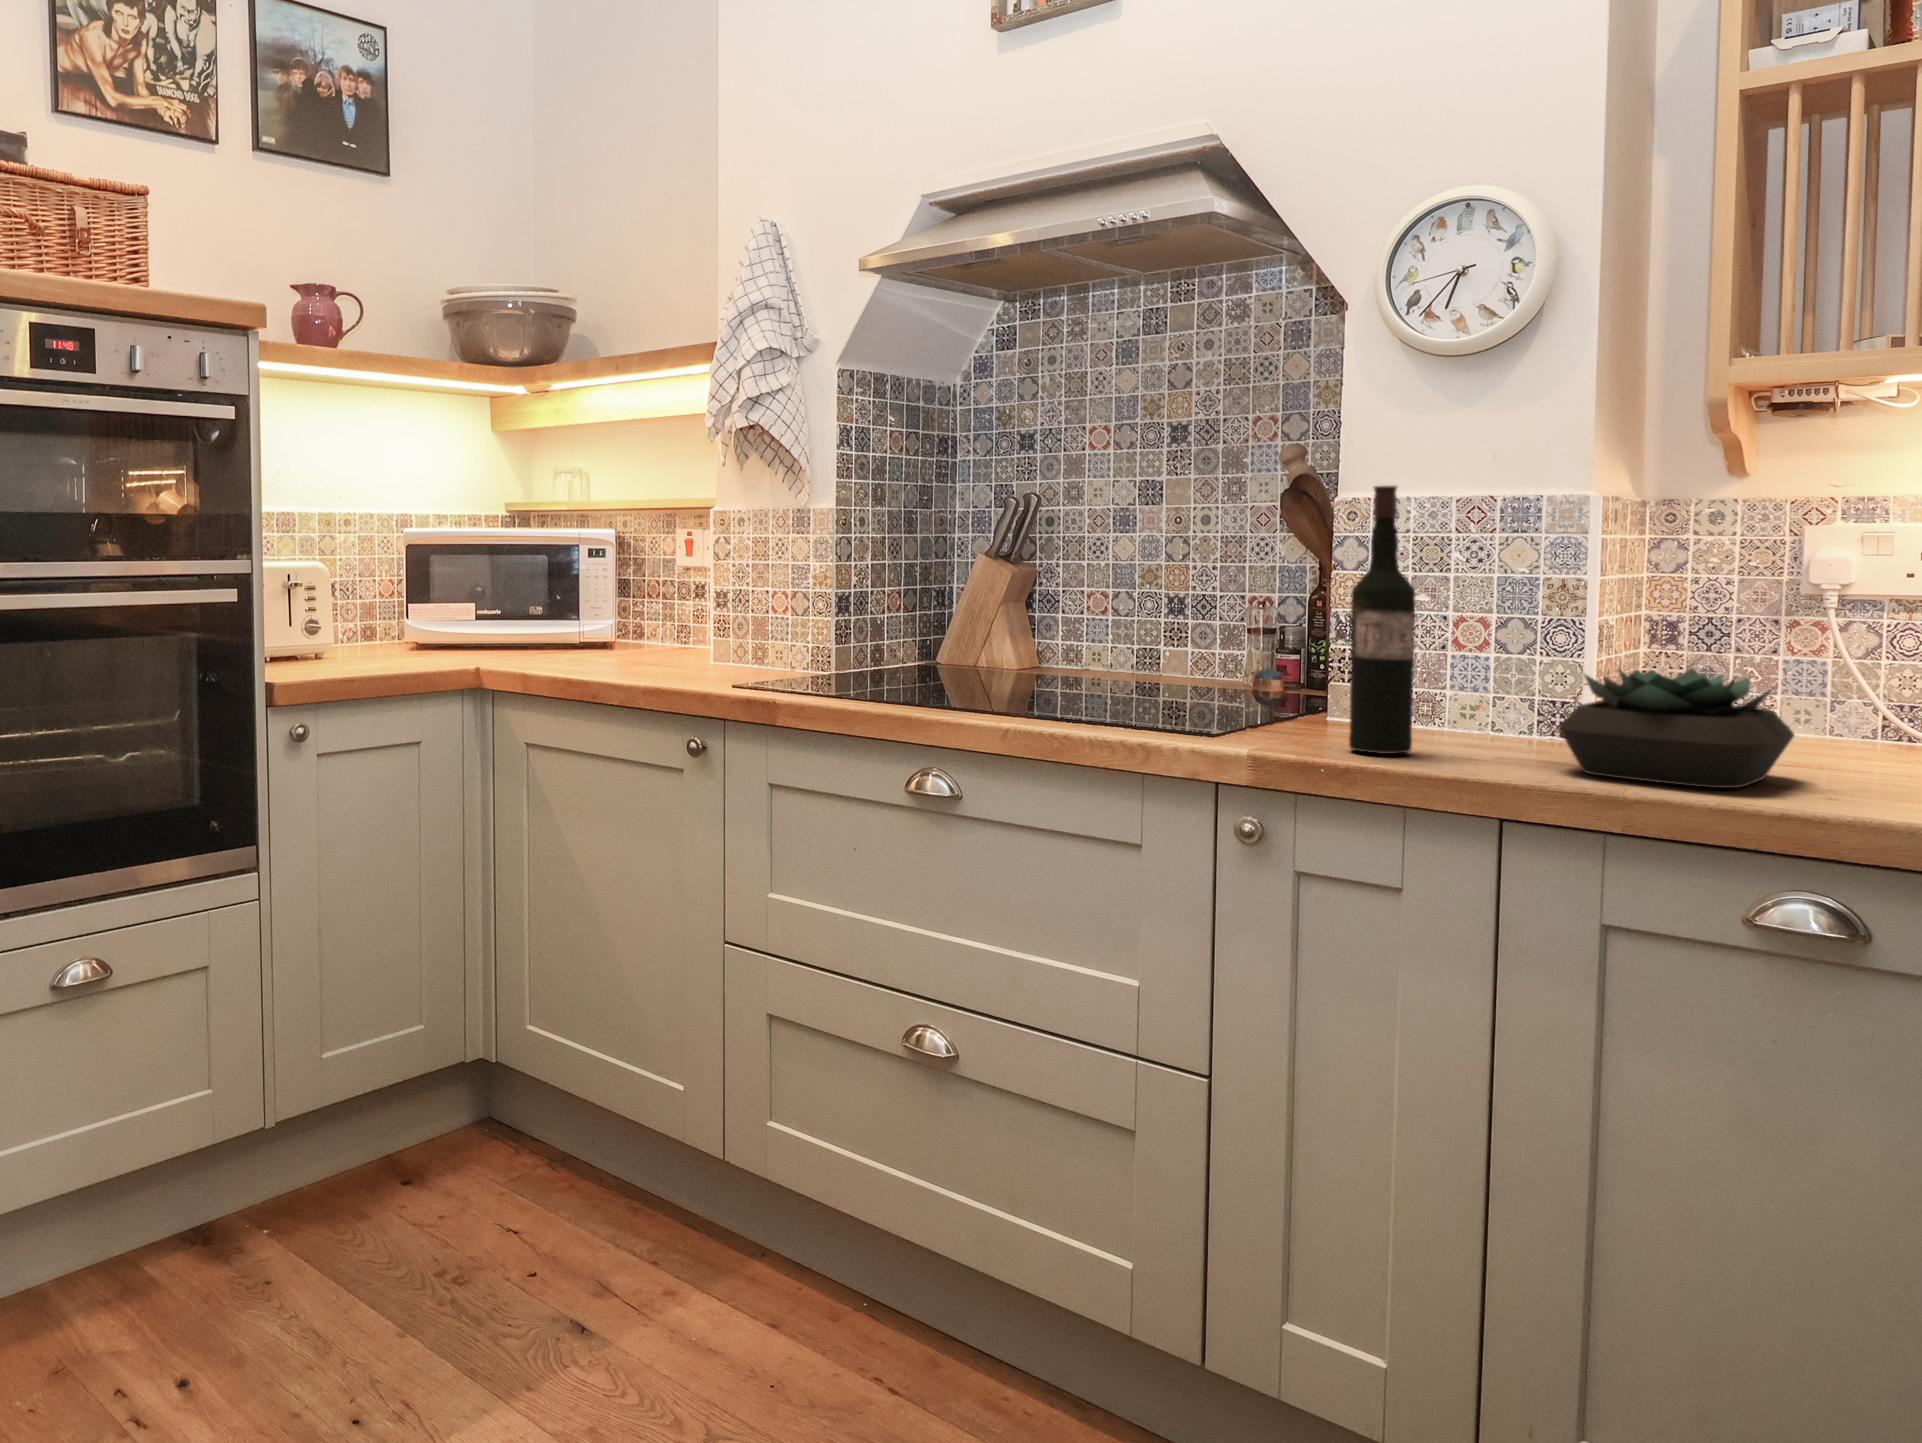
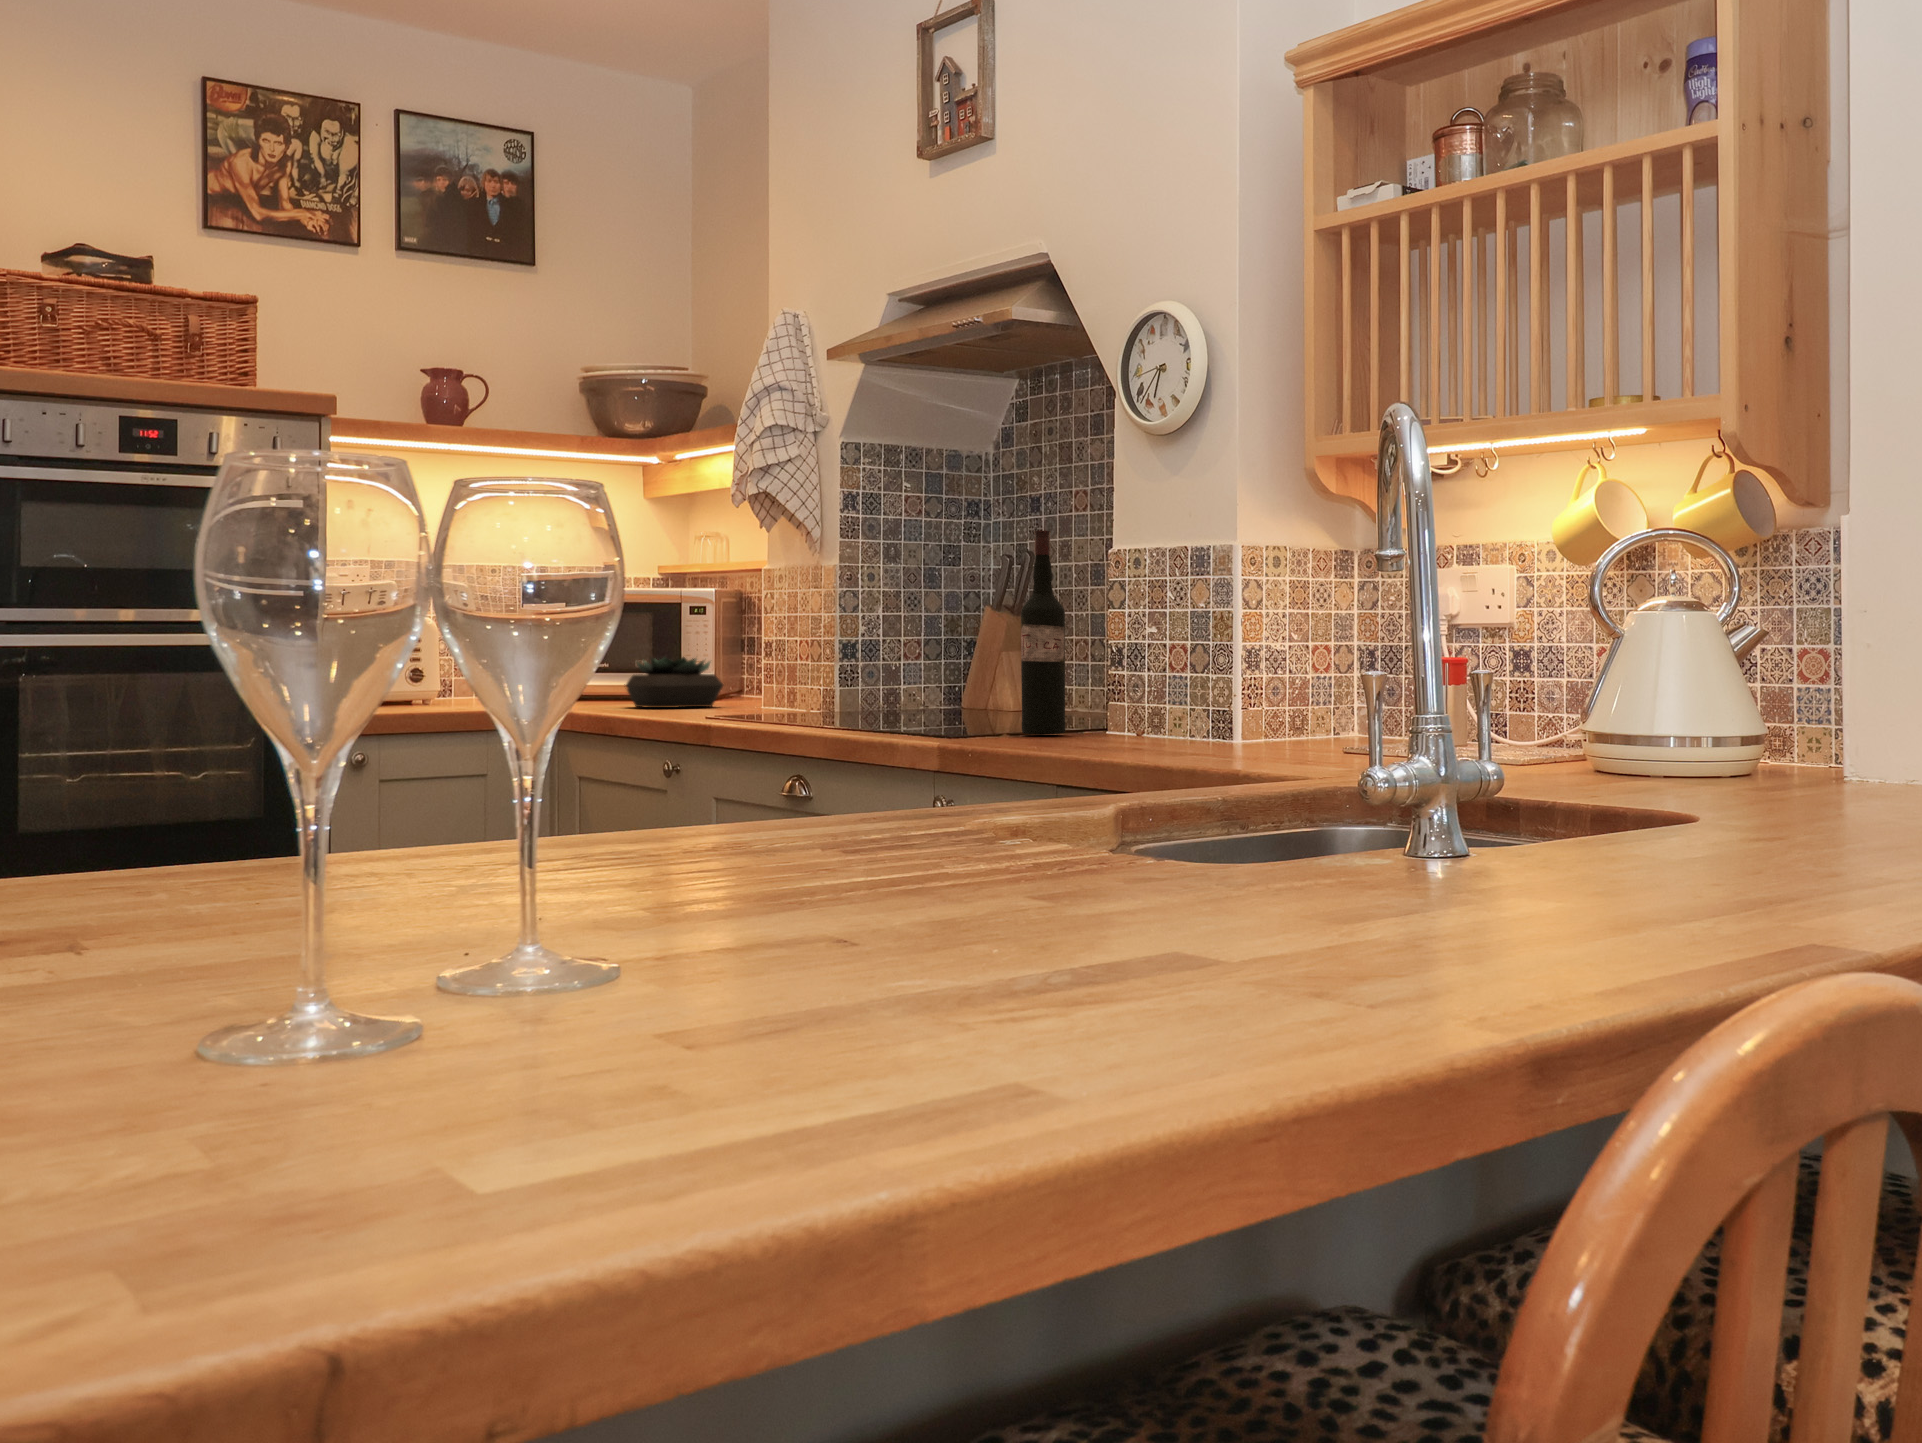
succulent plant: present [1558,668,1794,788] -> present [626,657,723,708]

